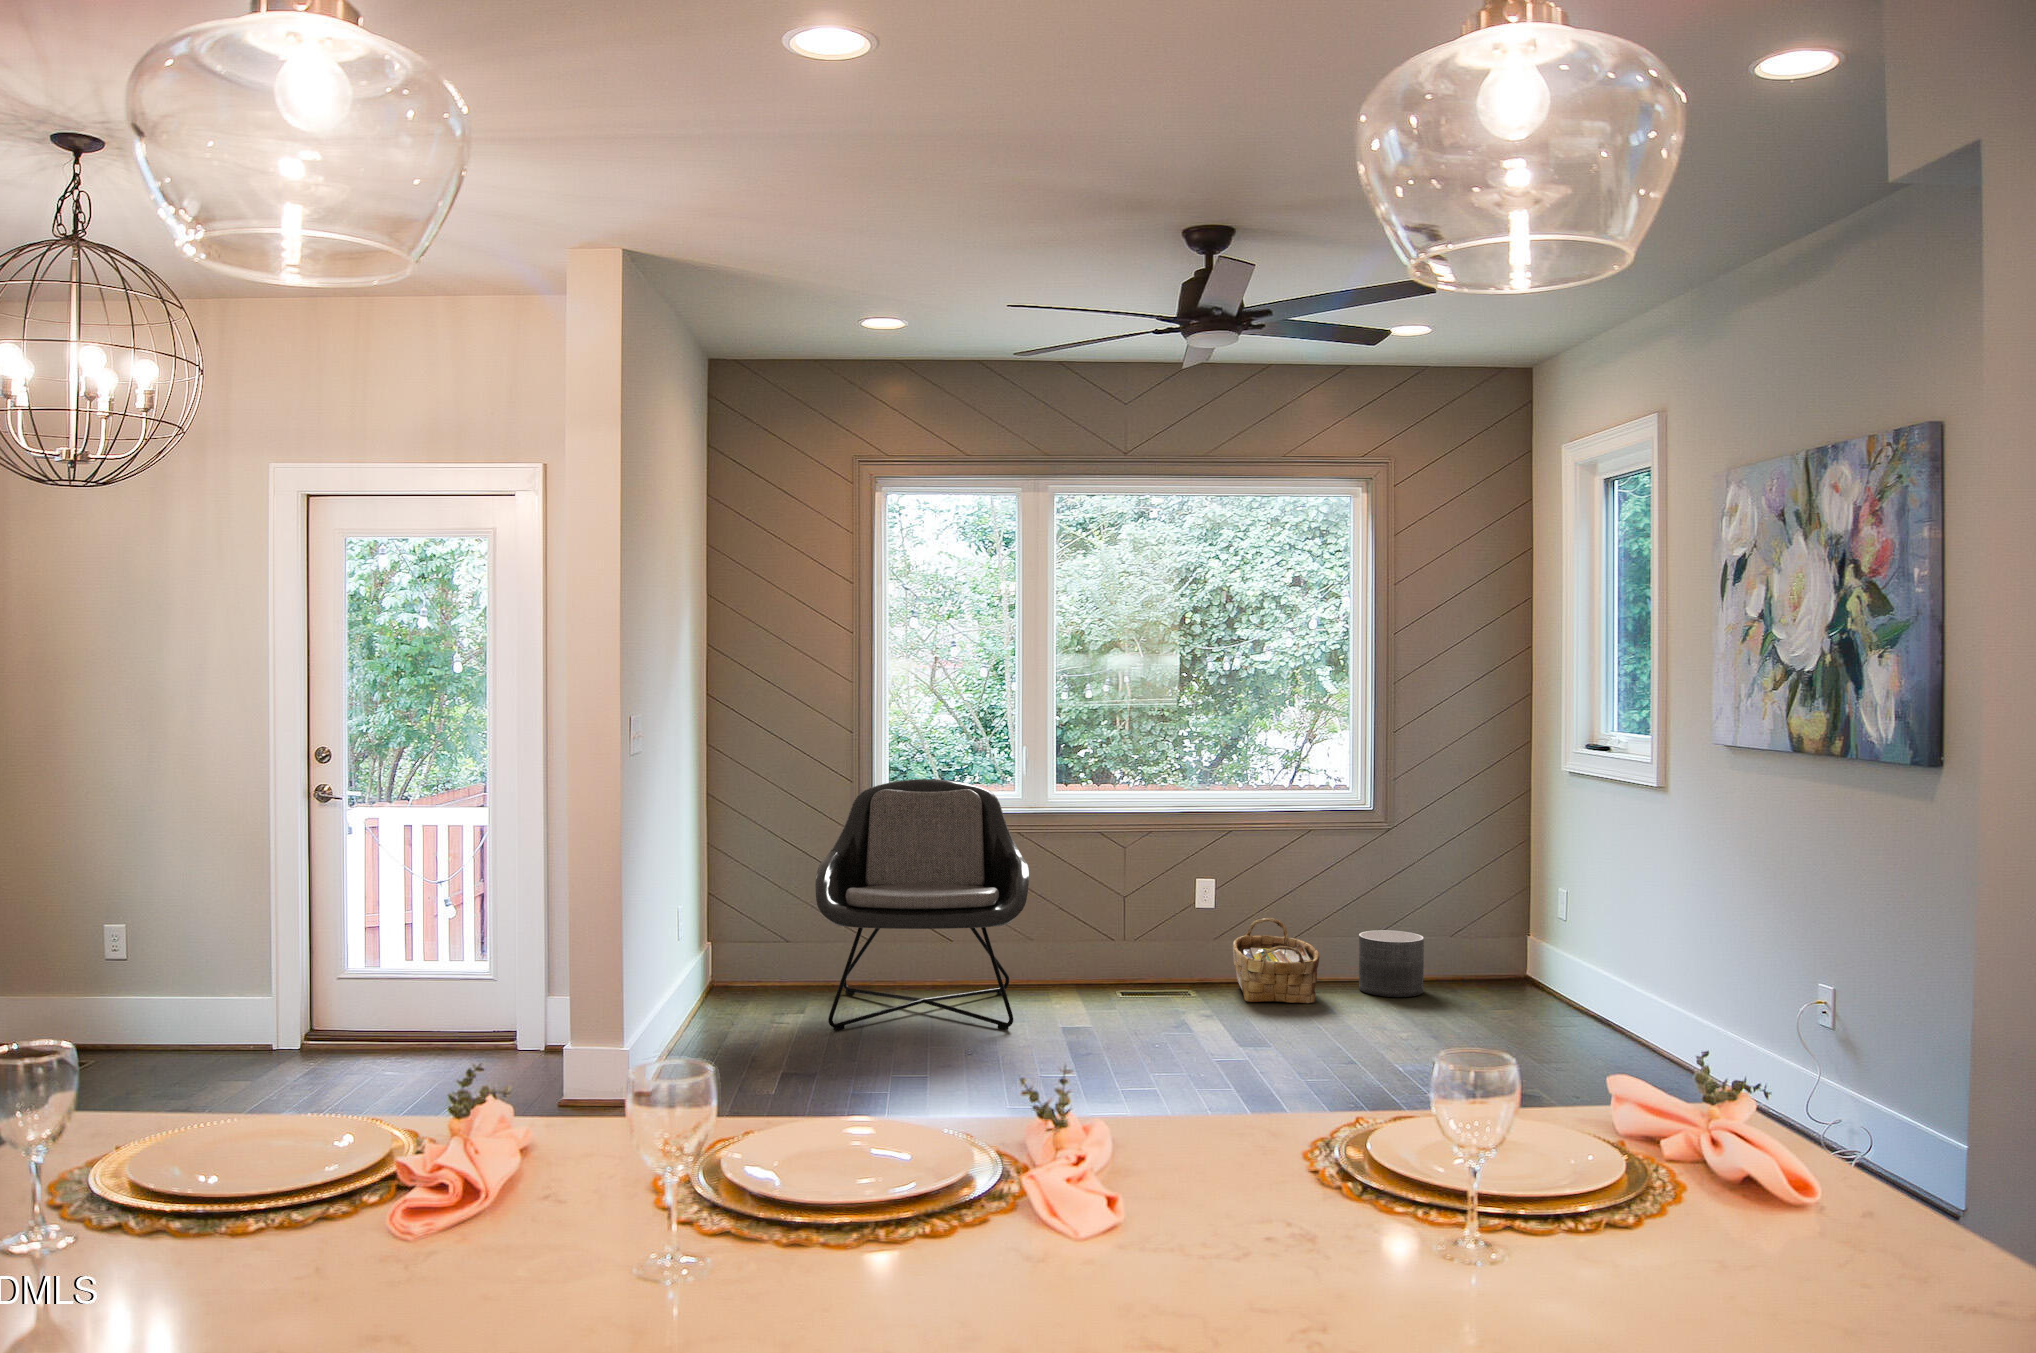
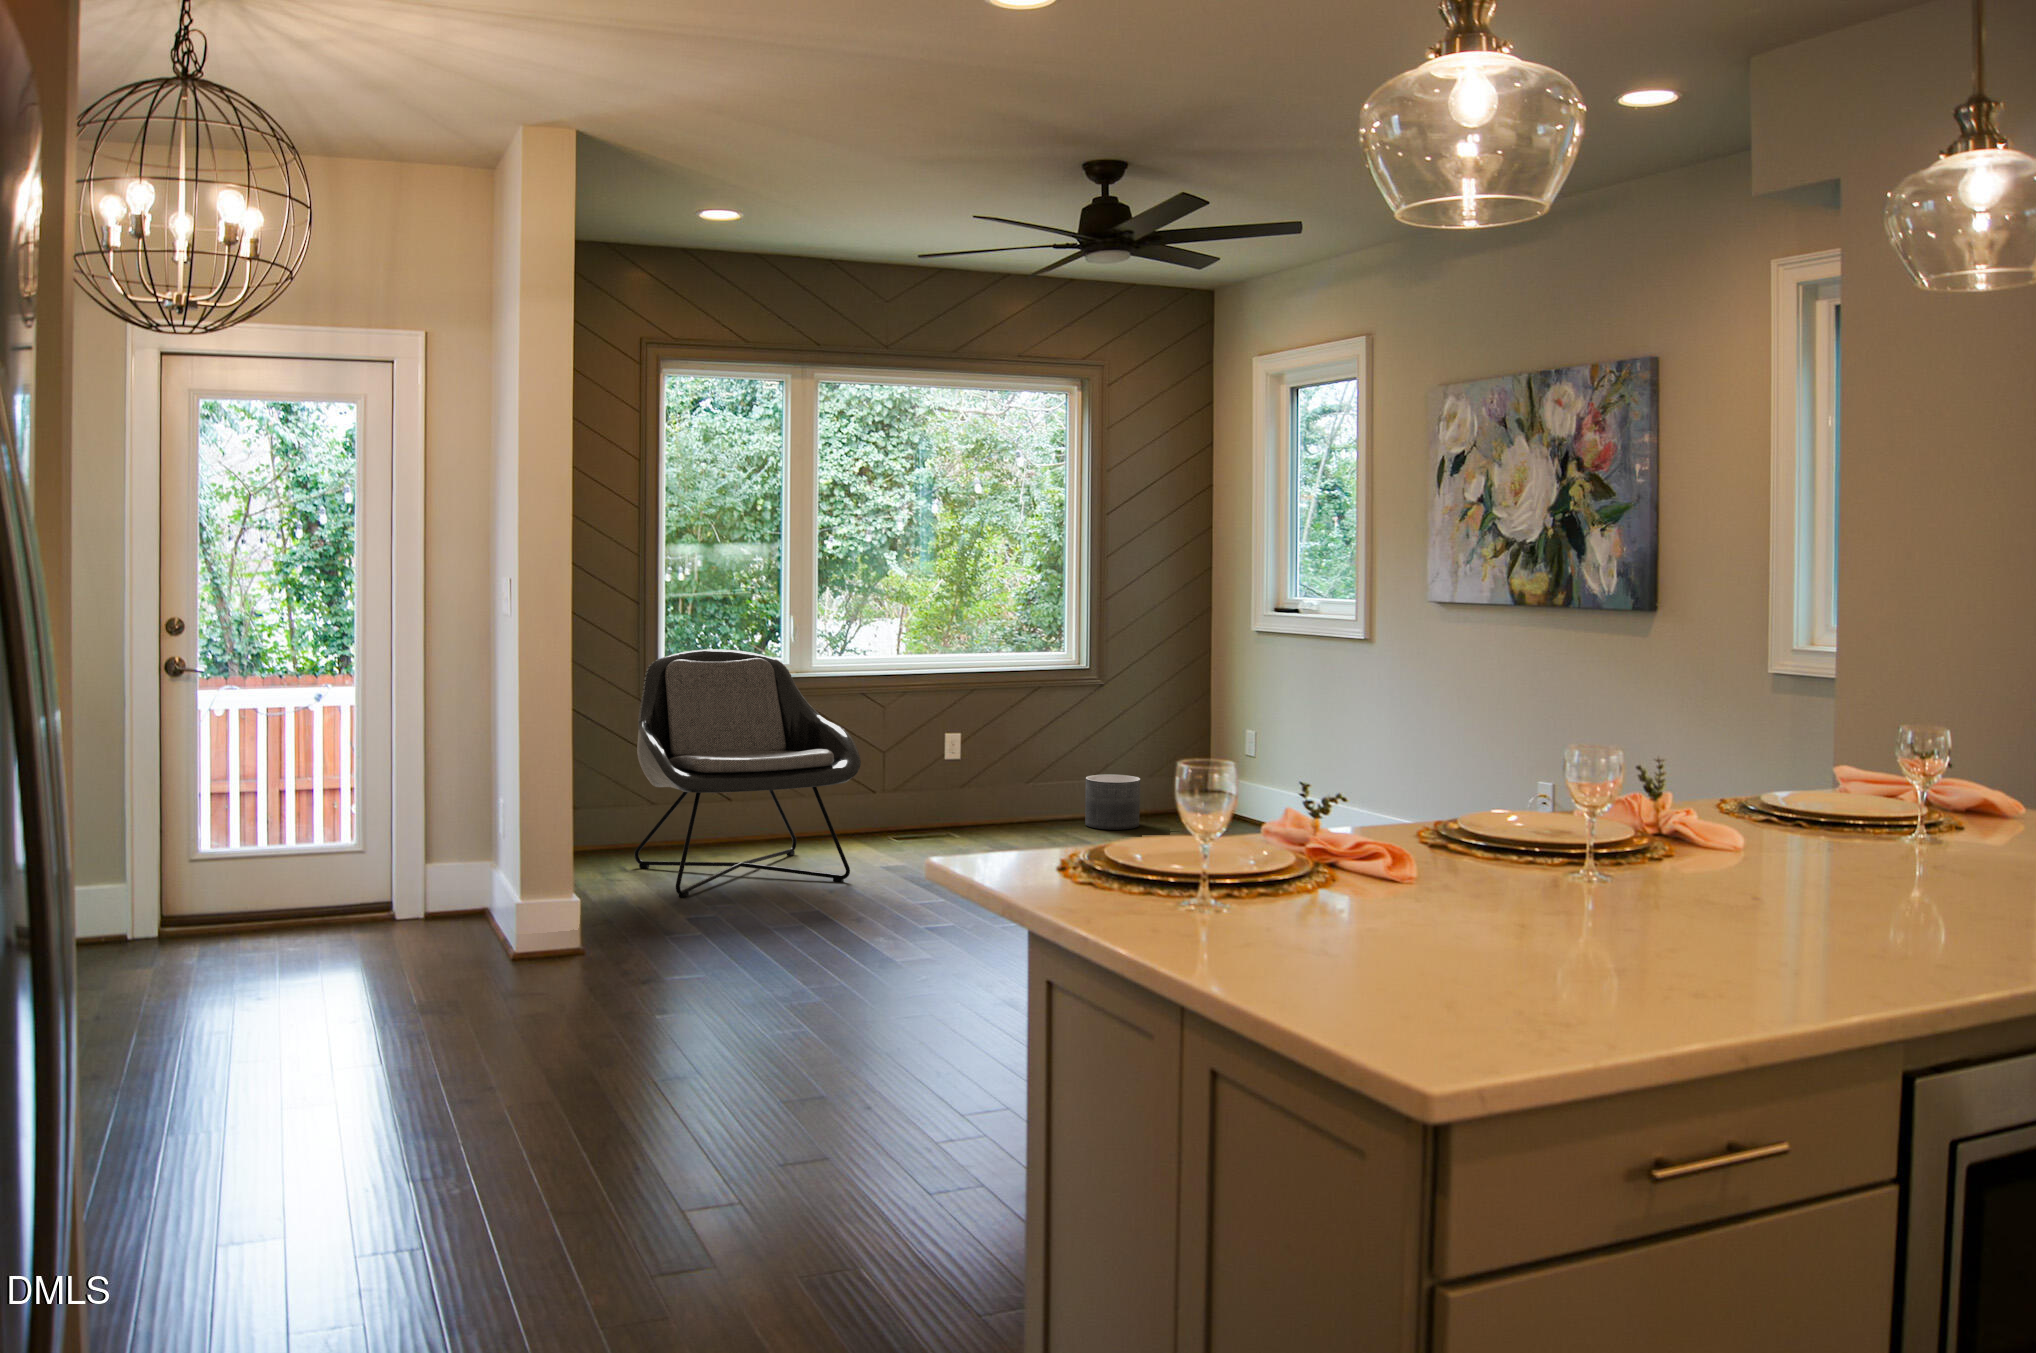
woven basket: present [1233,918,1319,1003] -> none [987,769,1071,843]

